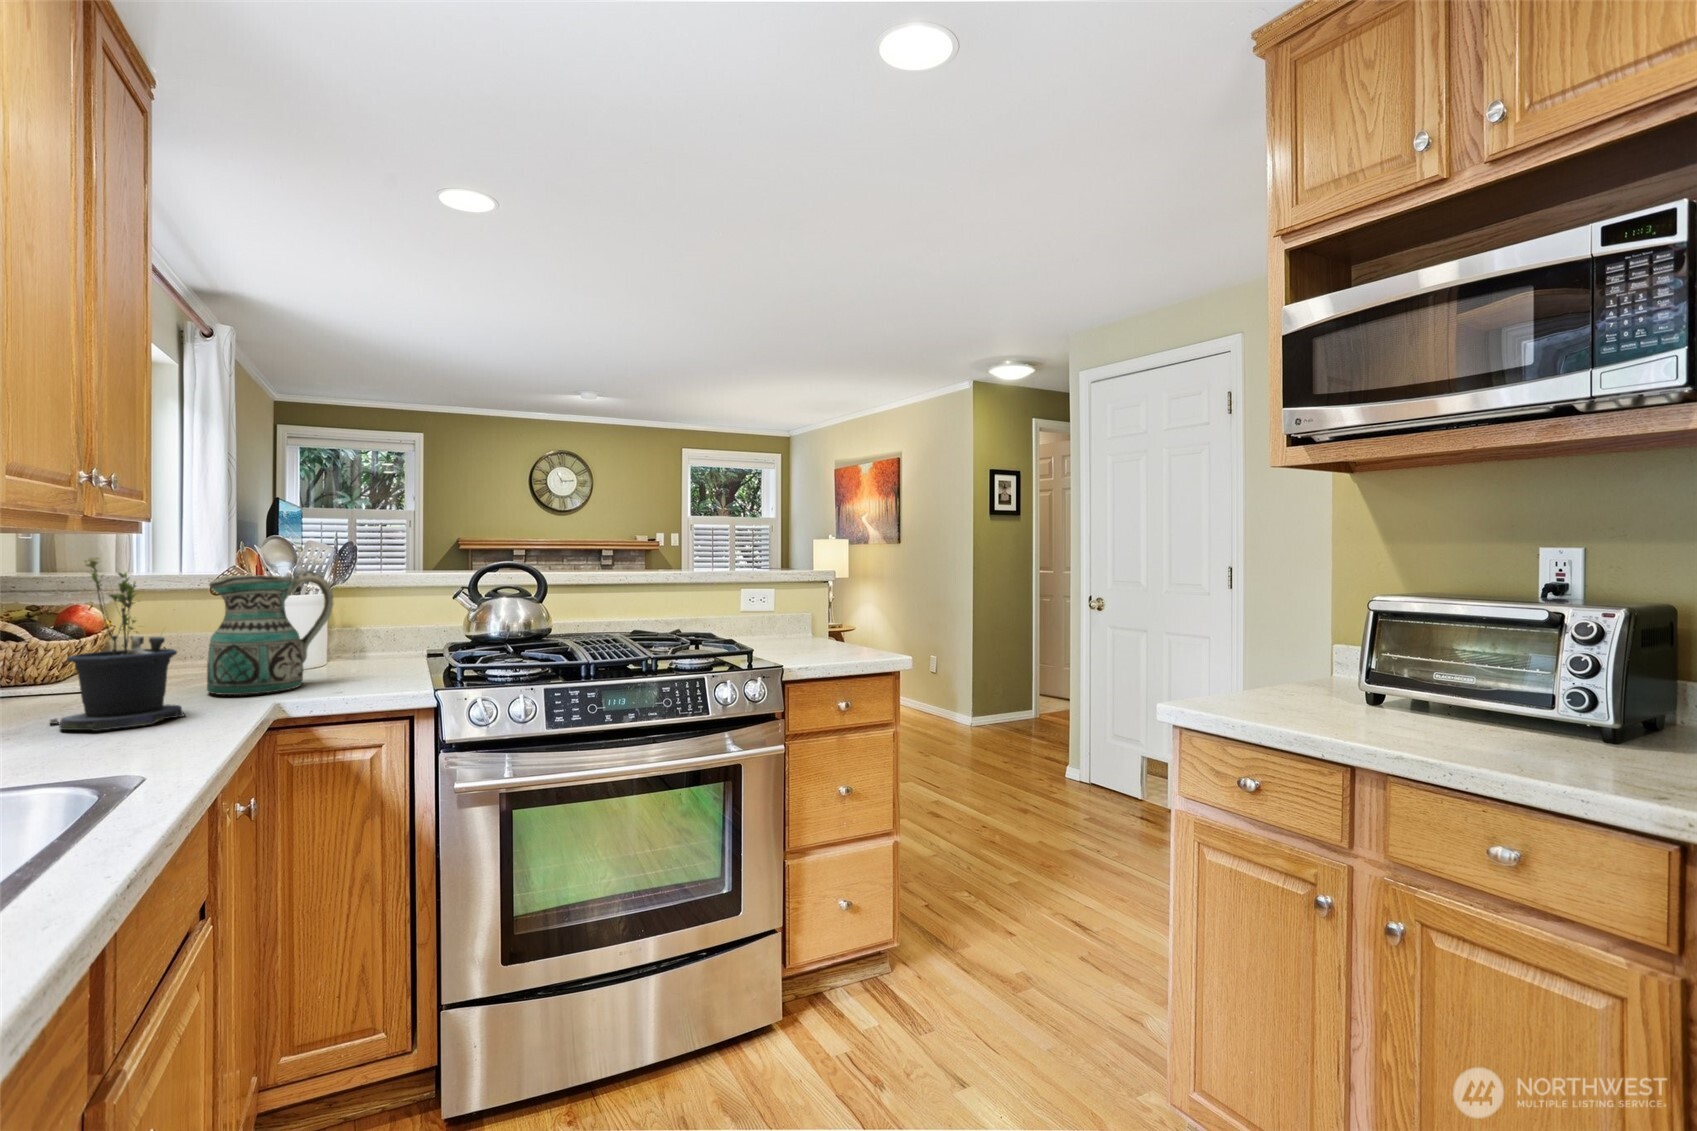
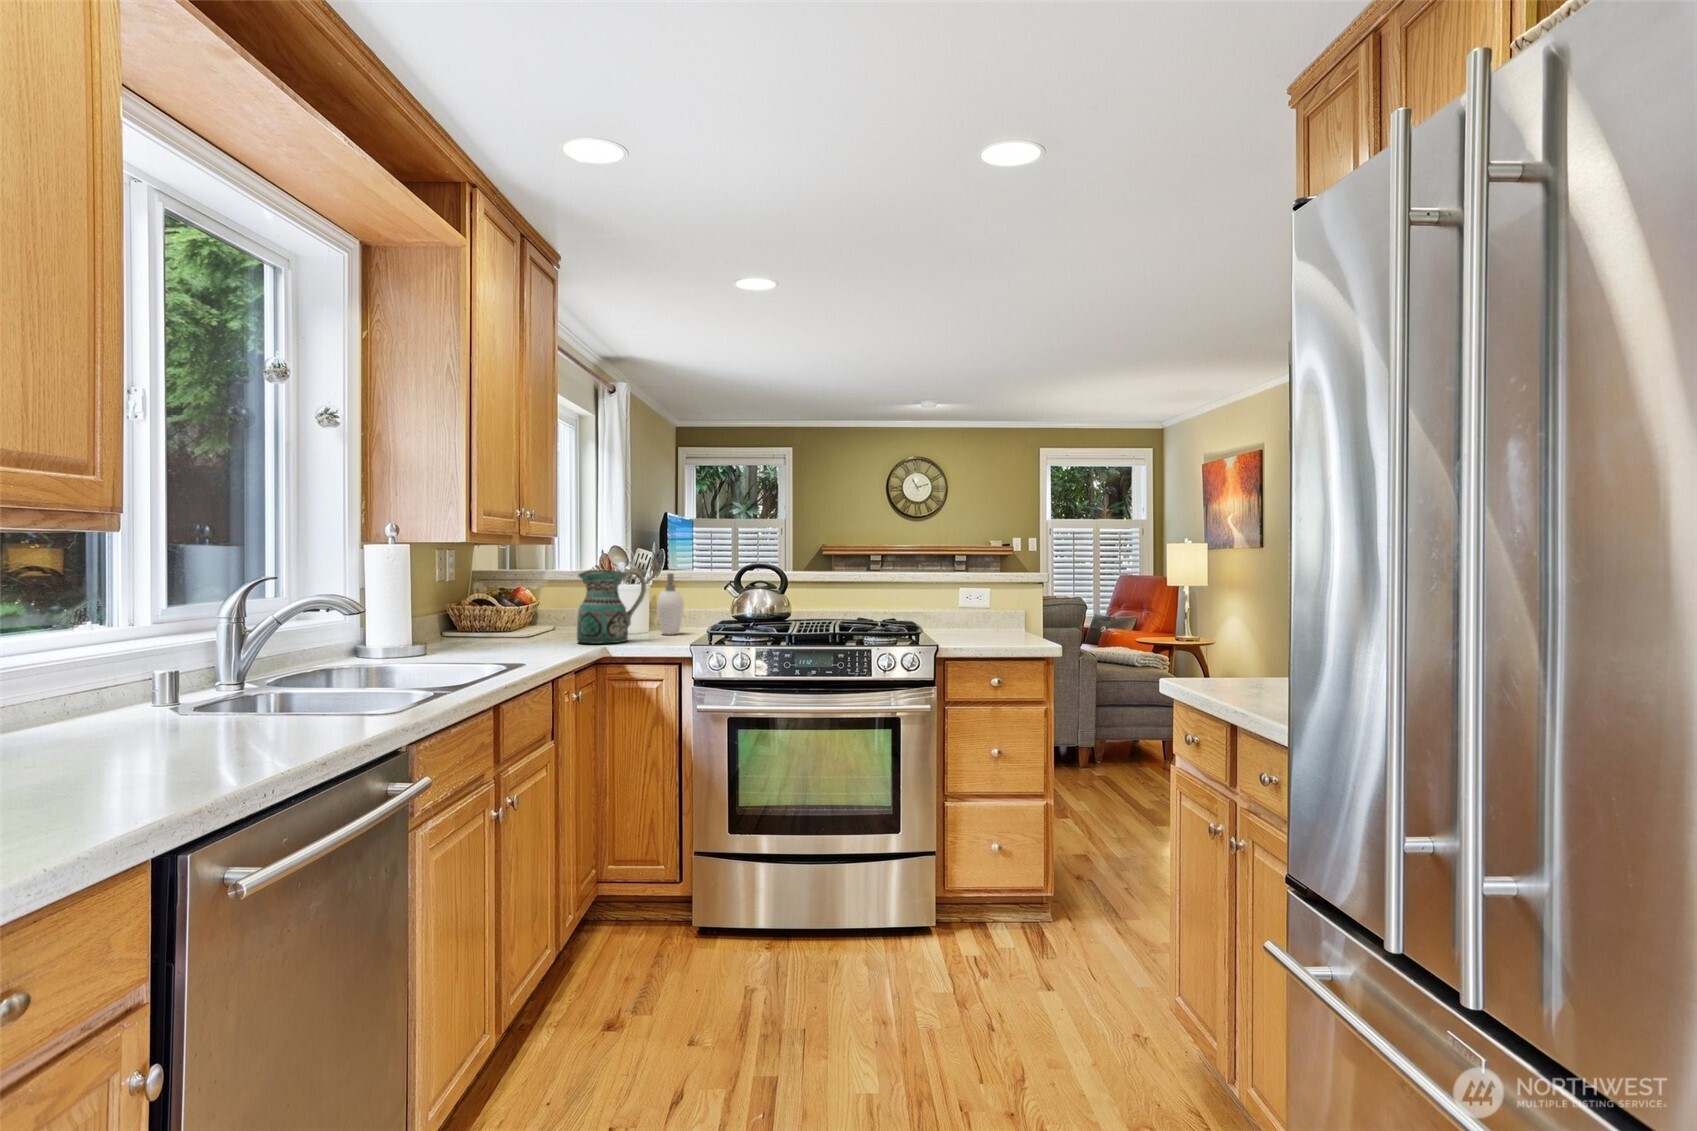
potted plant: present [50,557,185,731] -> none [501,557,561,654]
soap dispenser: none [343,579,401,667] -> present [657,573,684,634]

